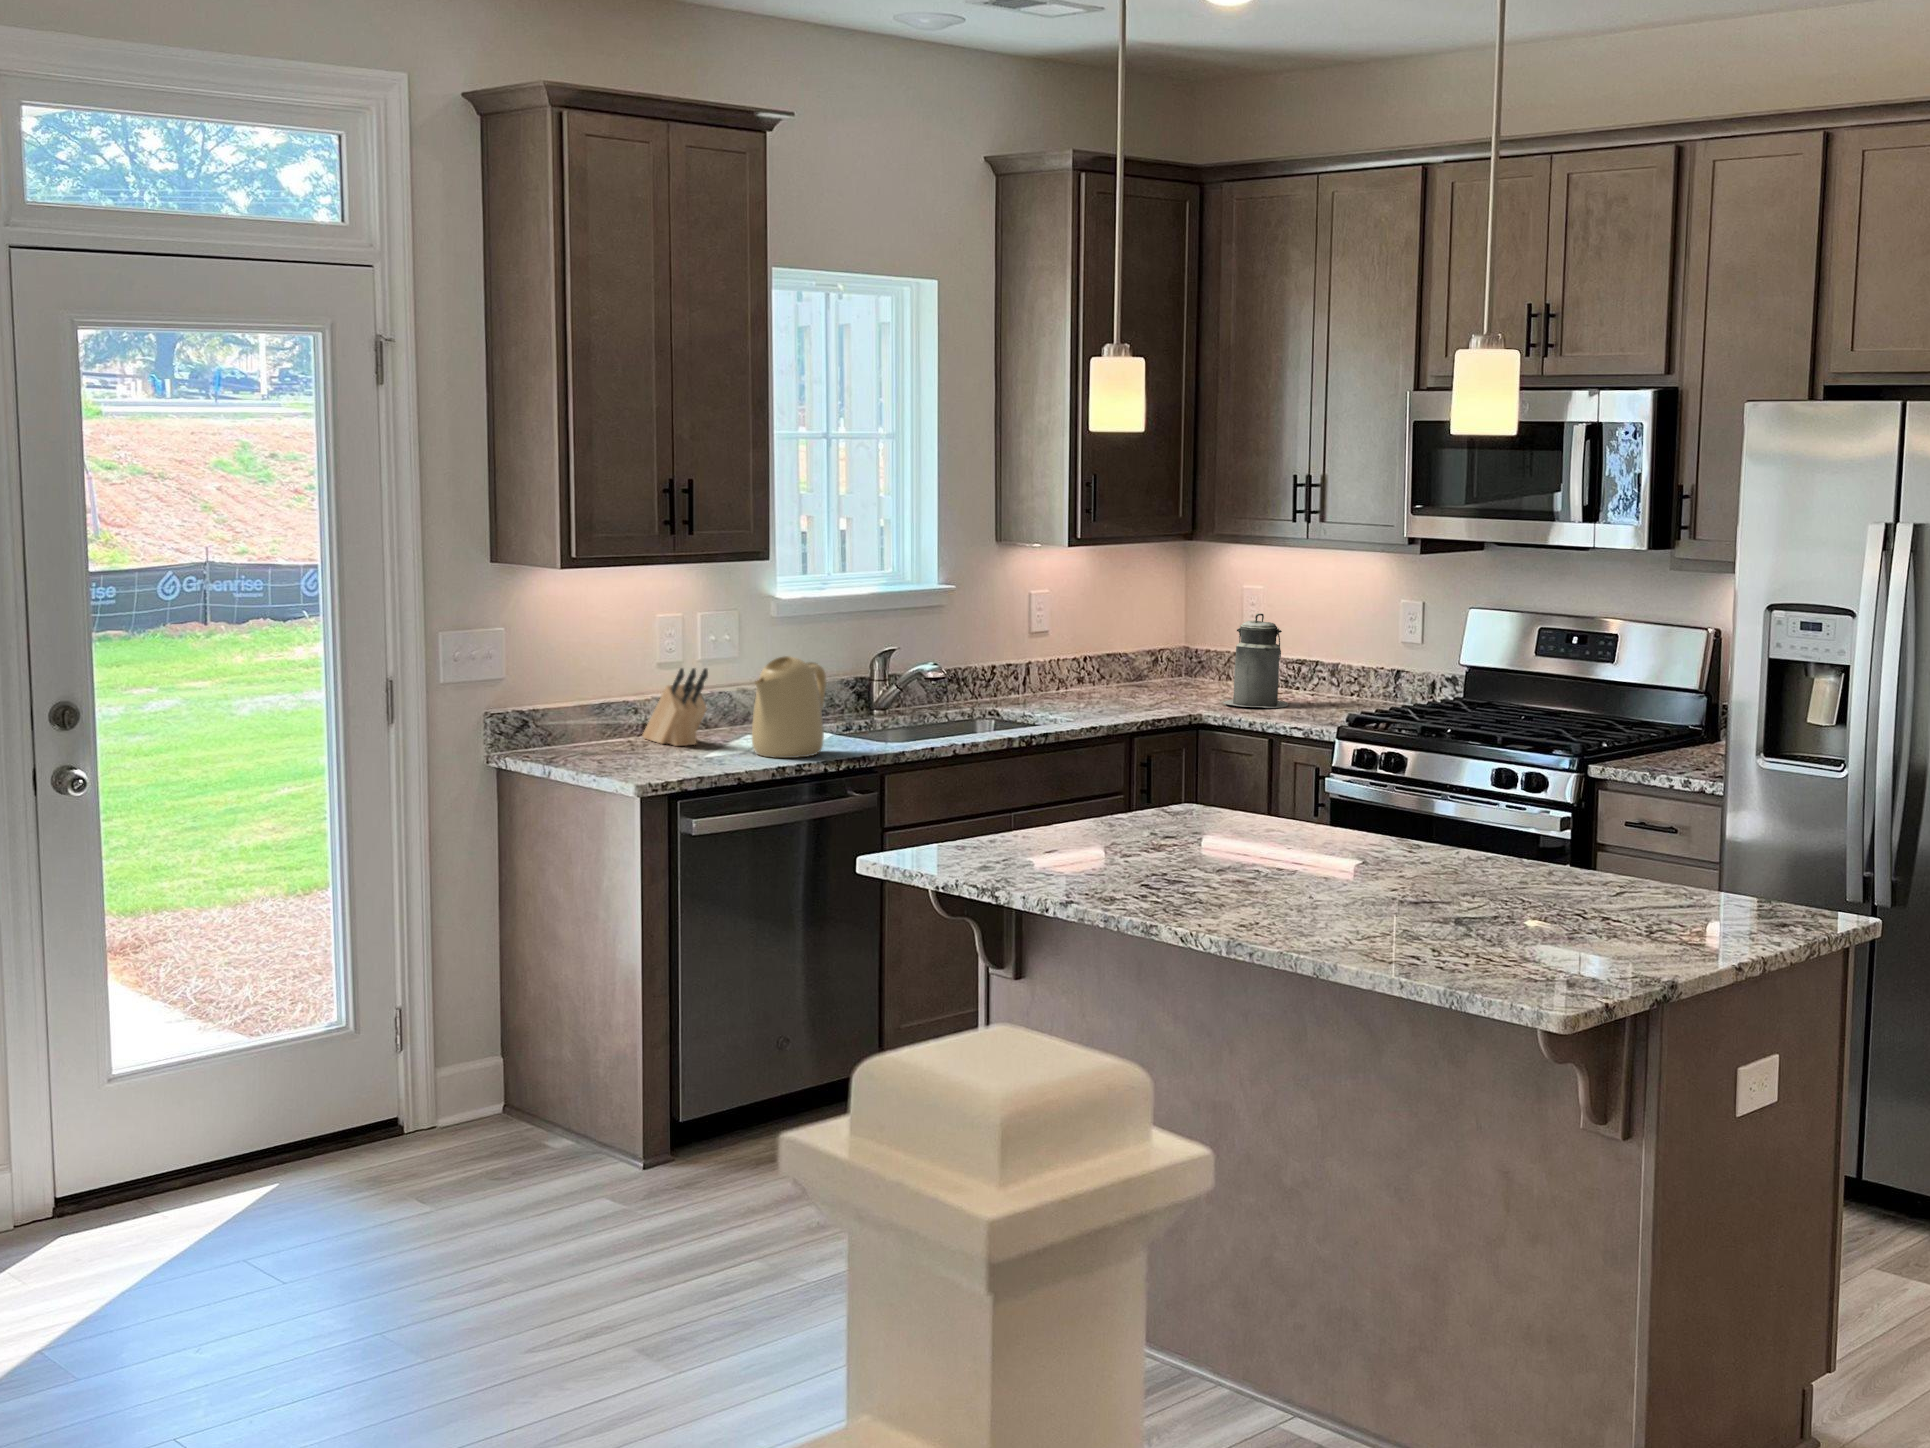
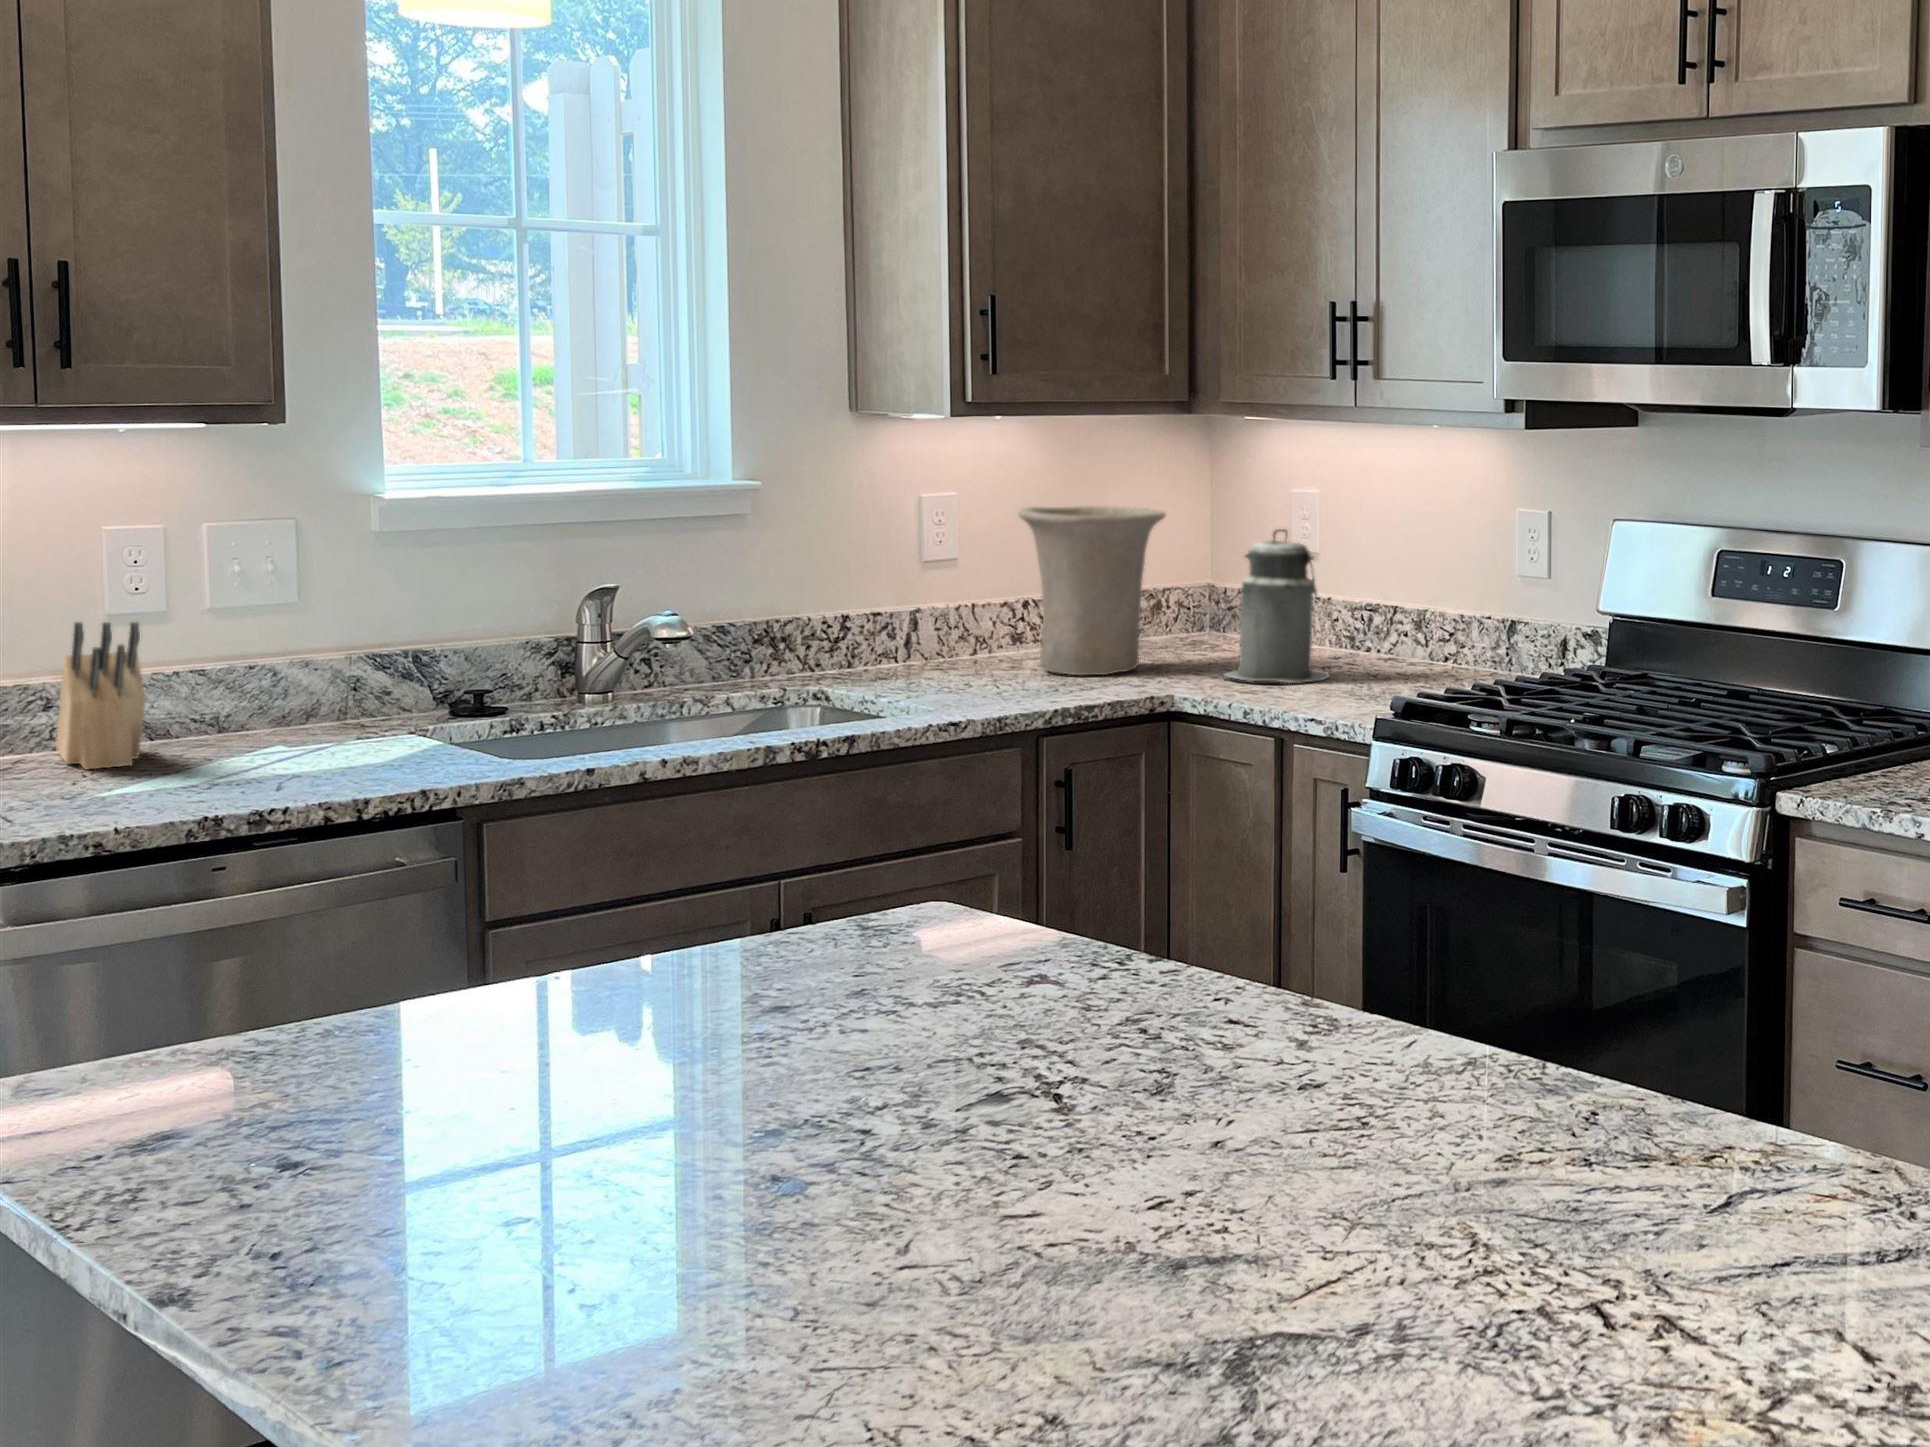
vase: none [1095,598,1184,703] -> present [1018,506,1166,675]
kettle: present [752,656,826,758] -> none [184,600,378,794]

